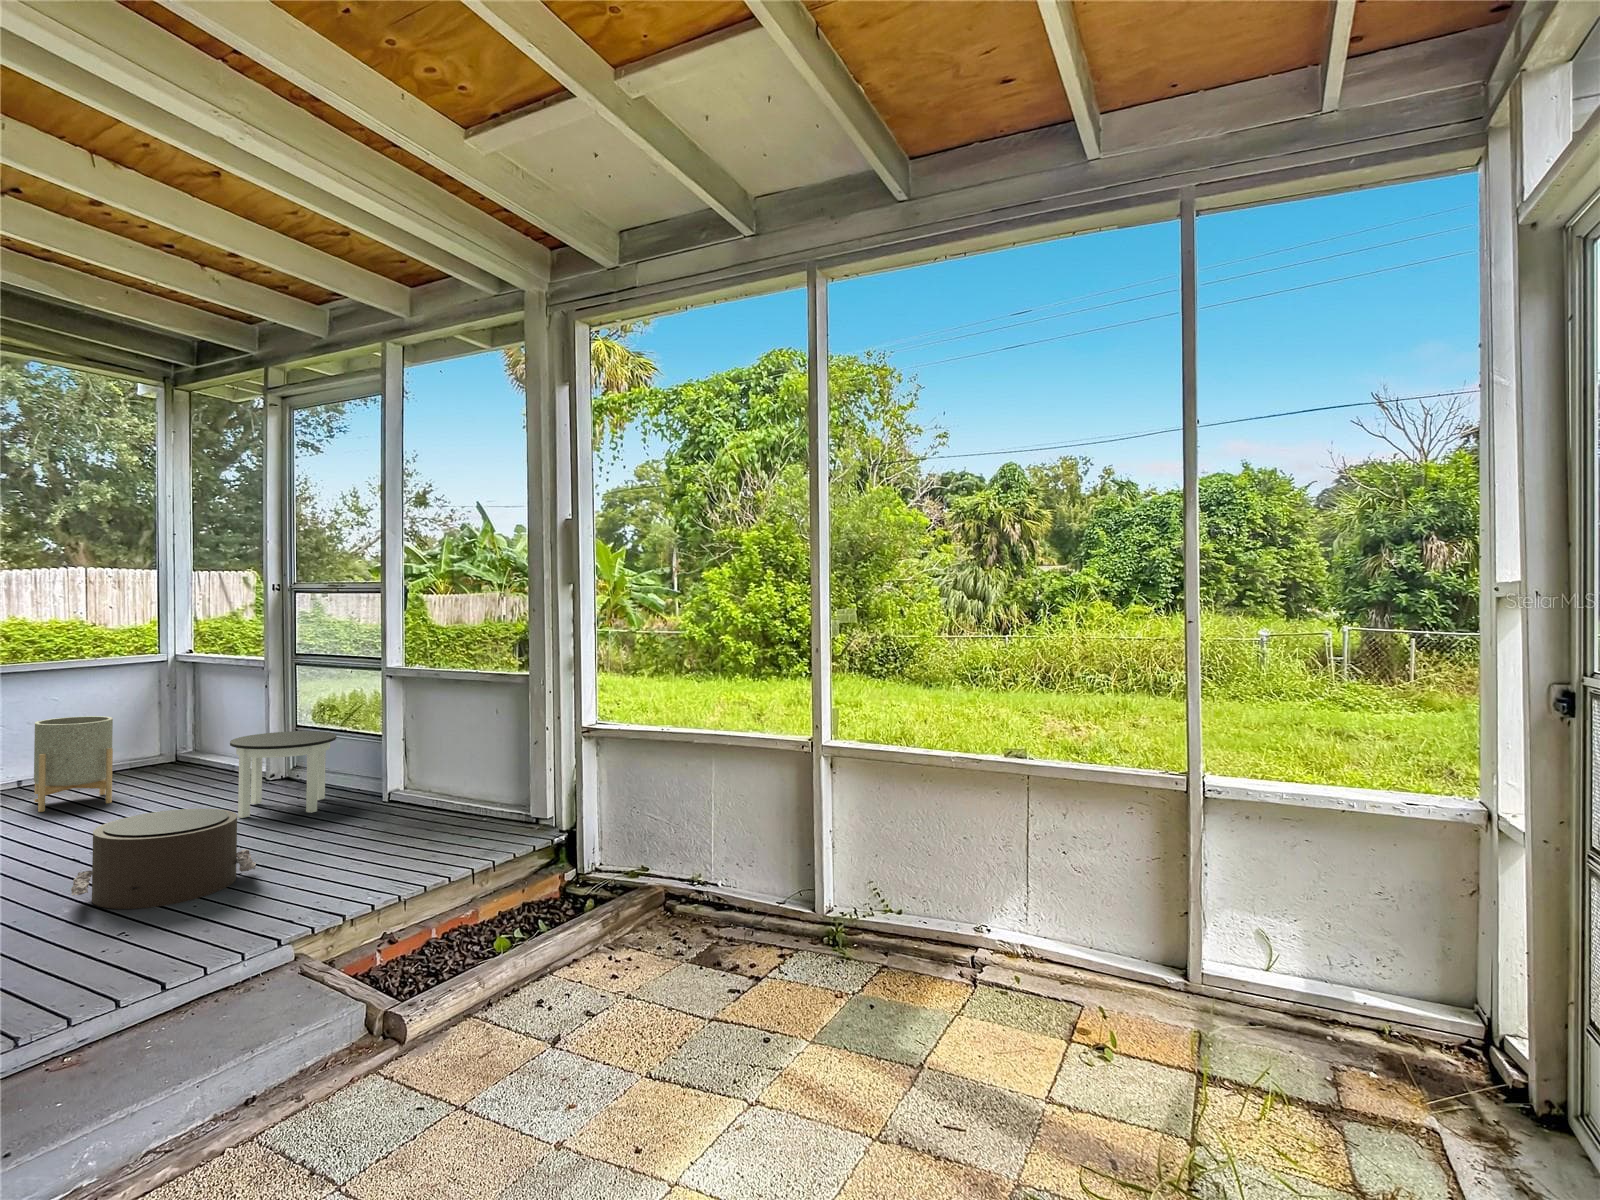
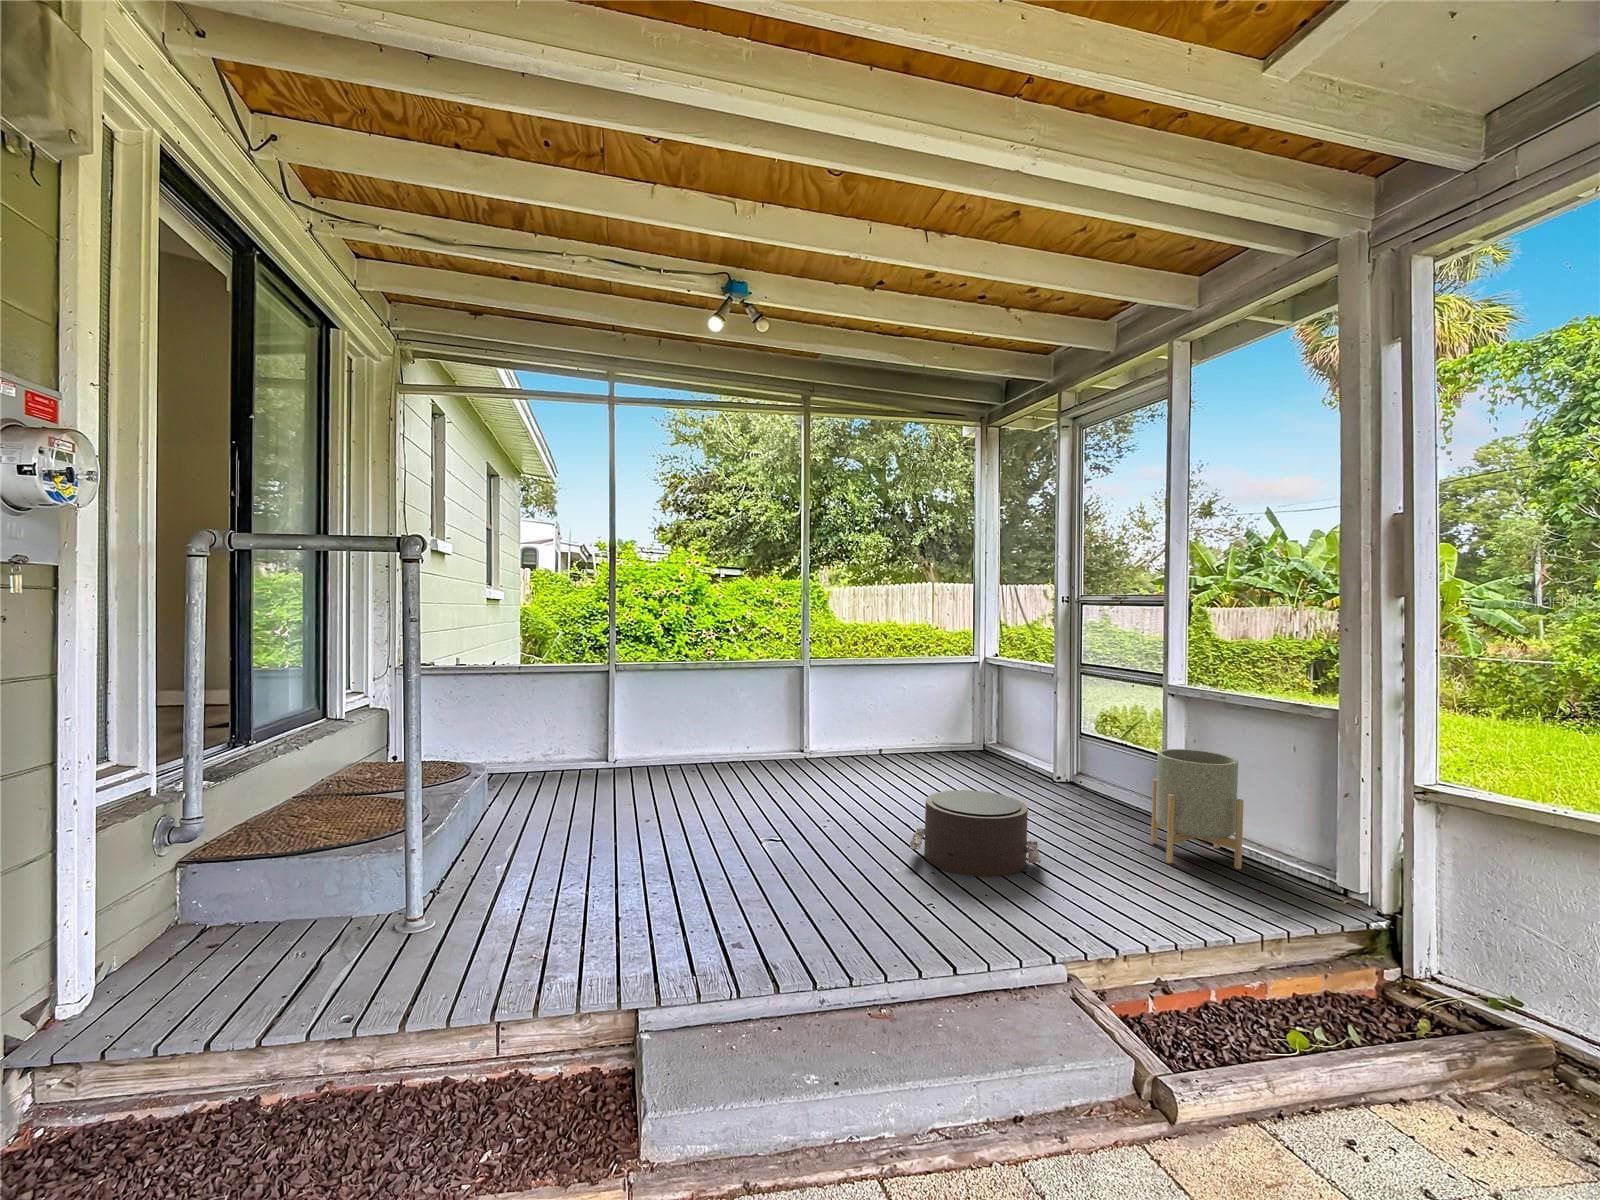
planter: present [34,716,113,812] -> present [1151,749,1244,869]
round table: present [230,731,336,818] -> none [1030,730,1118,812]

